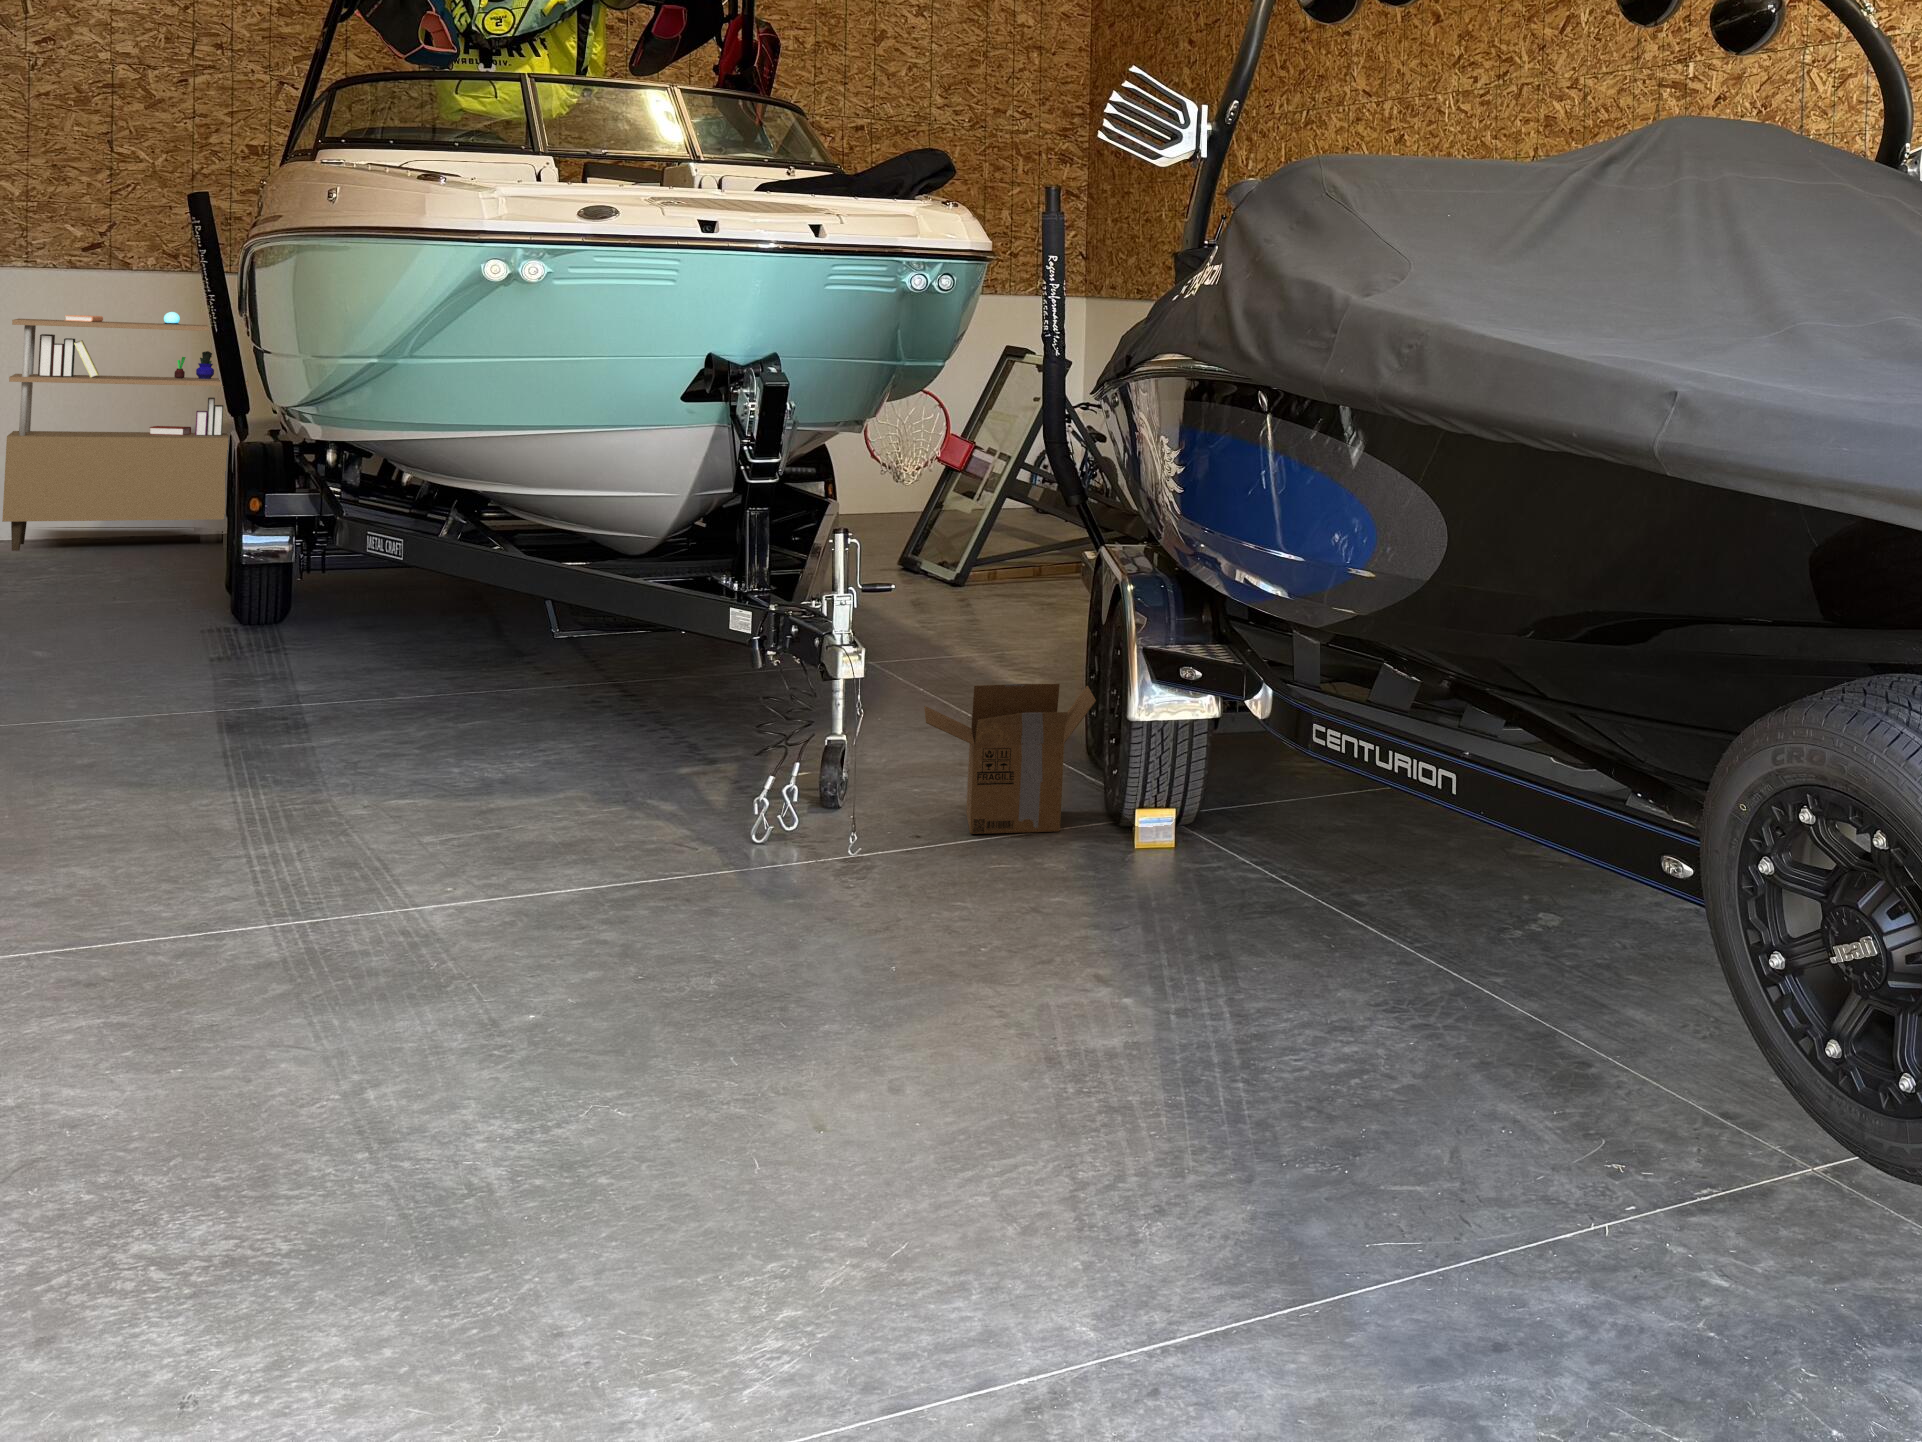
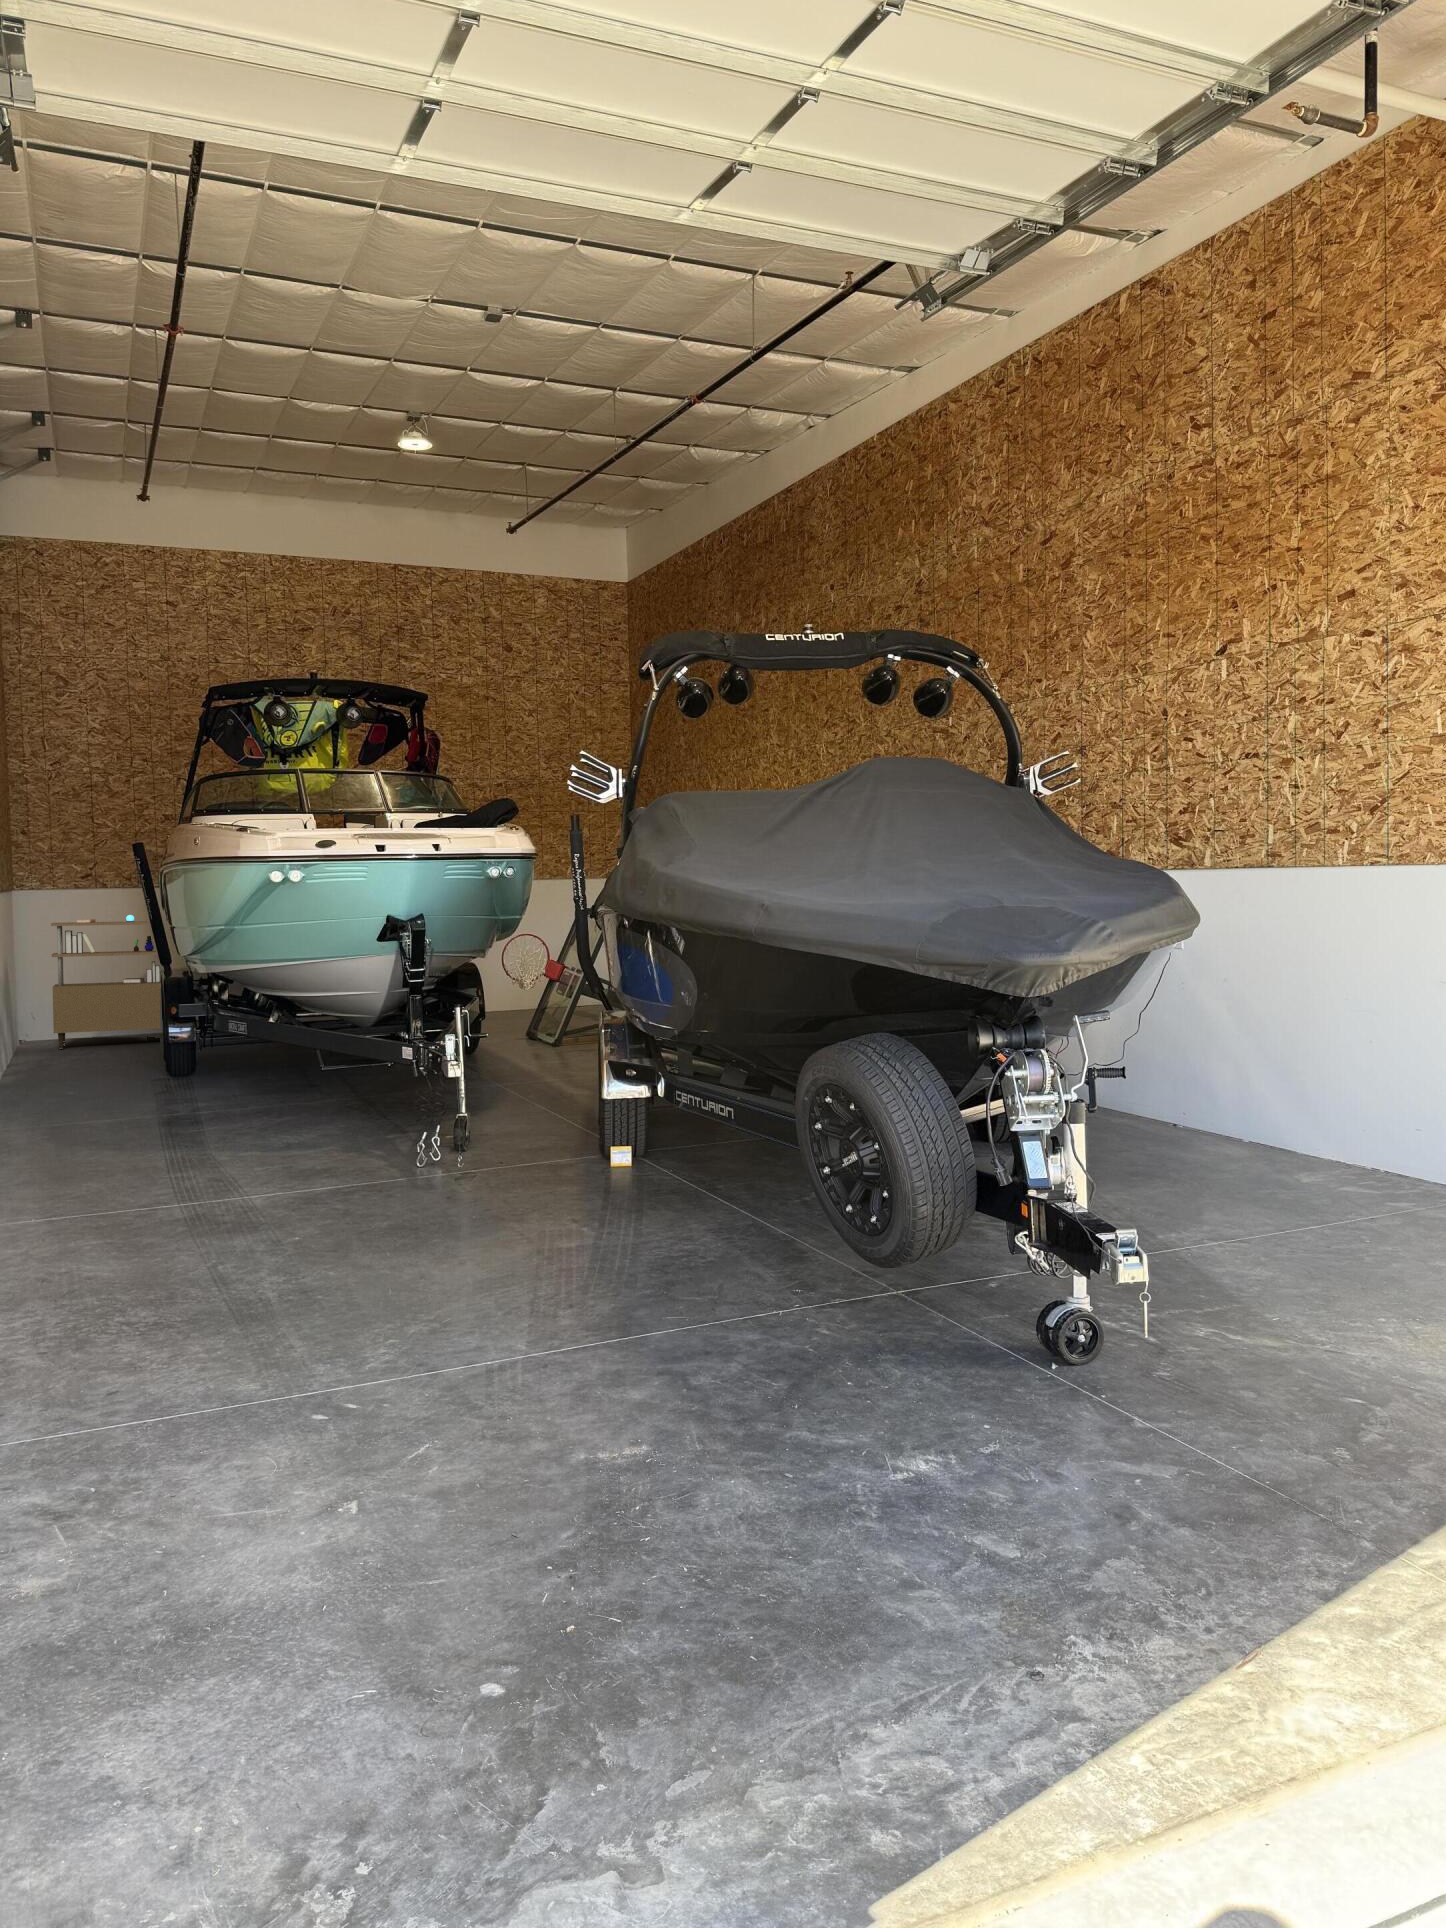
cardboard box: present [924,684,1096,834] -> none [504,1082,591,1159]

